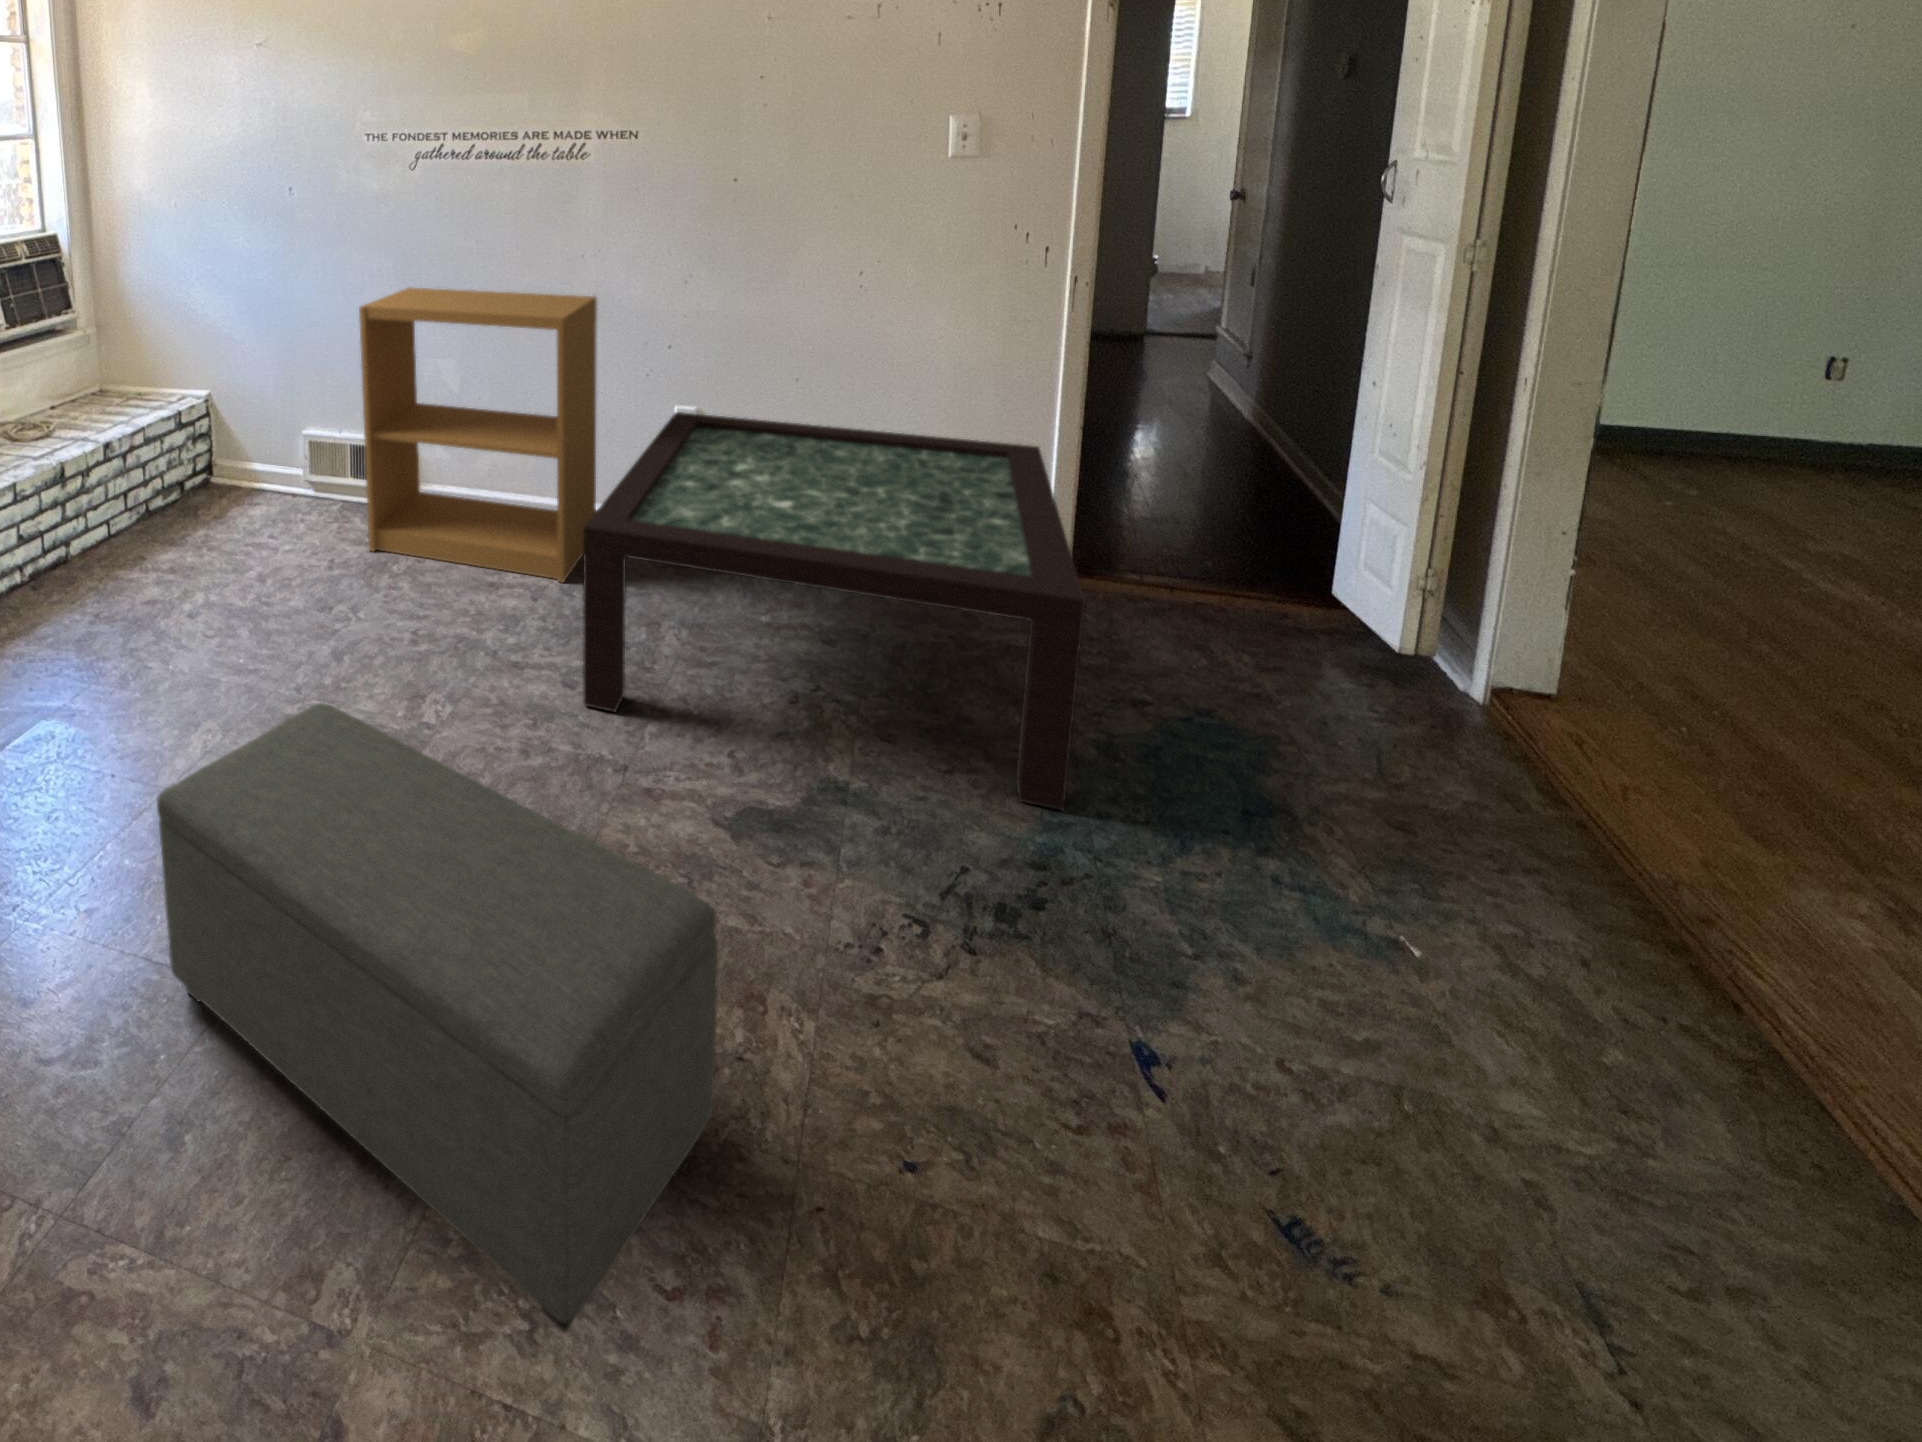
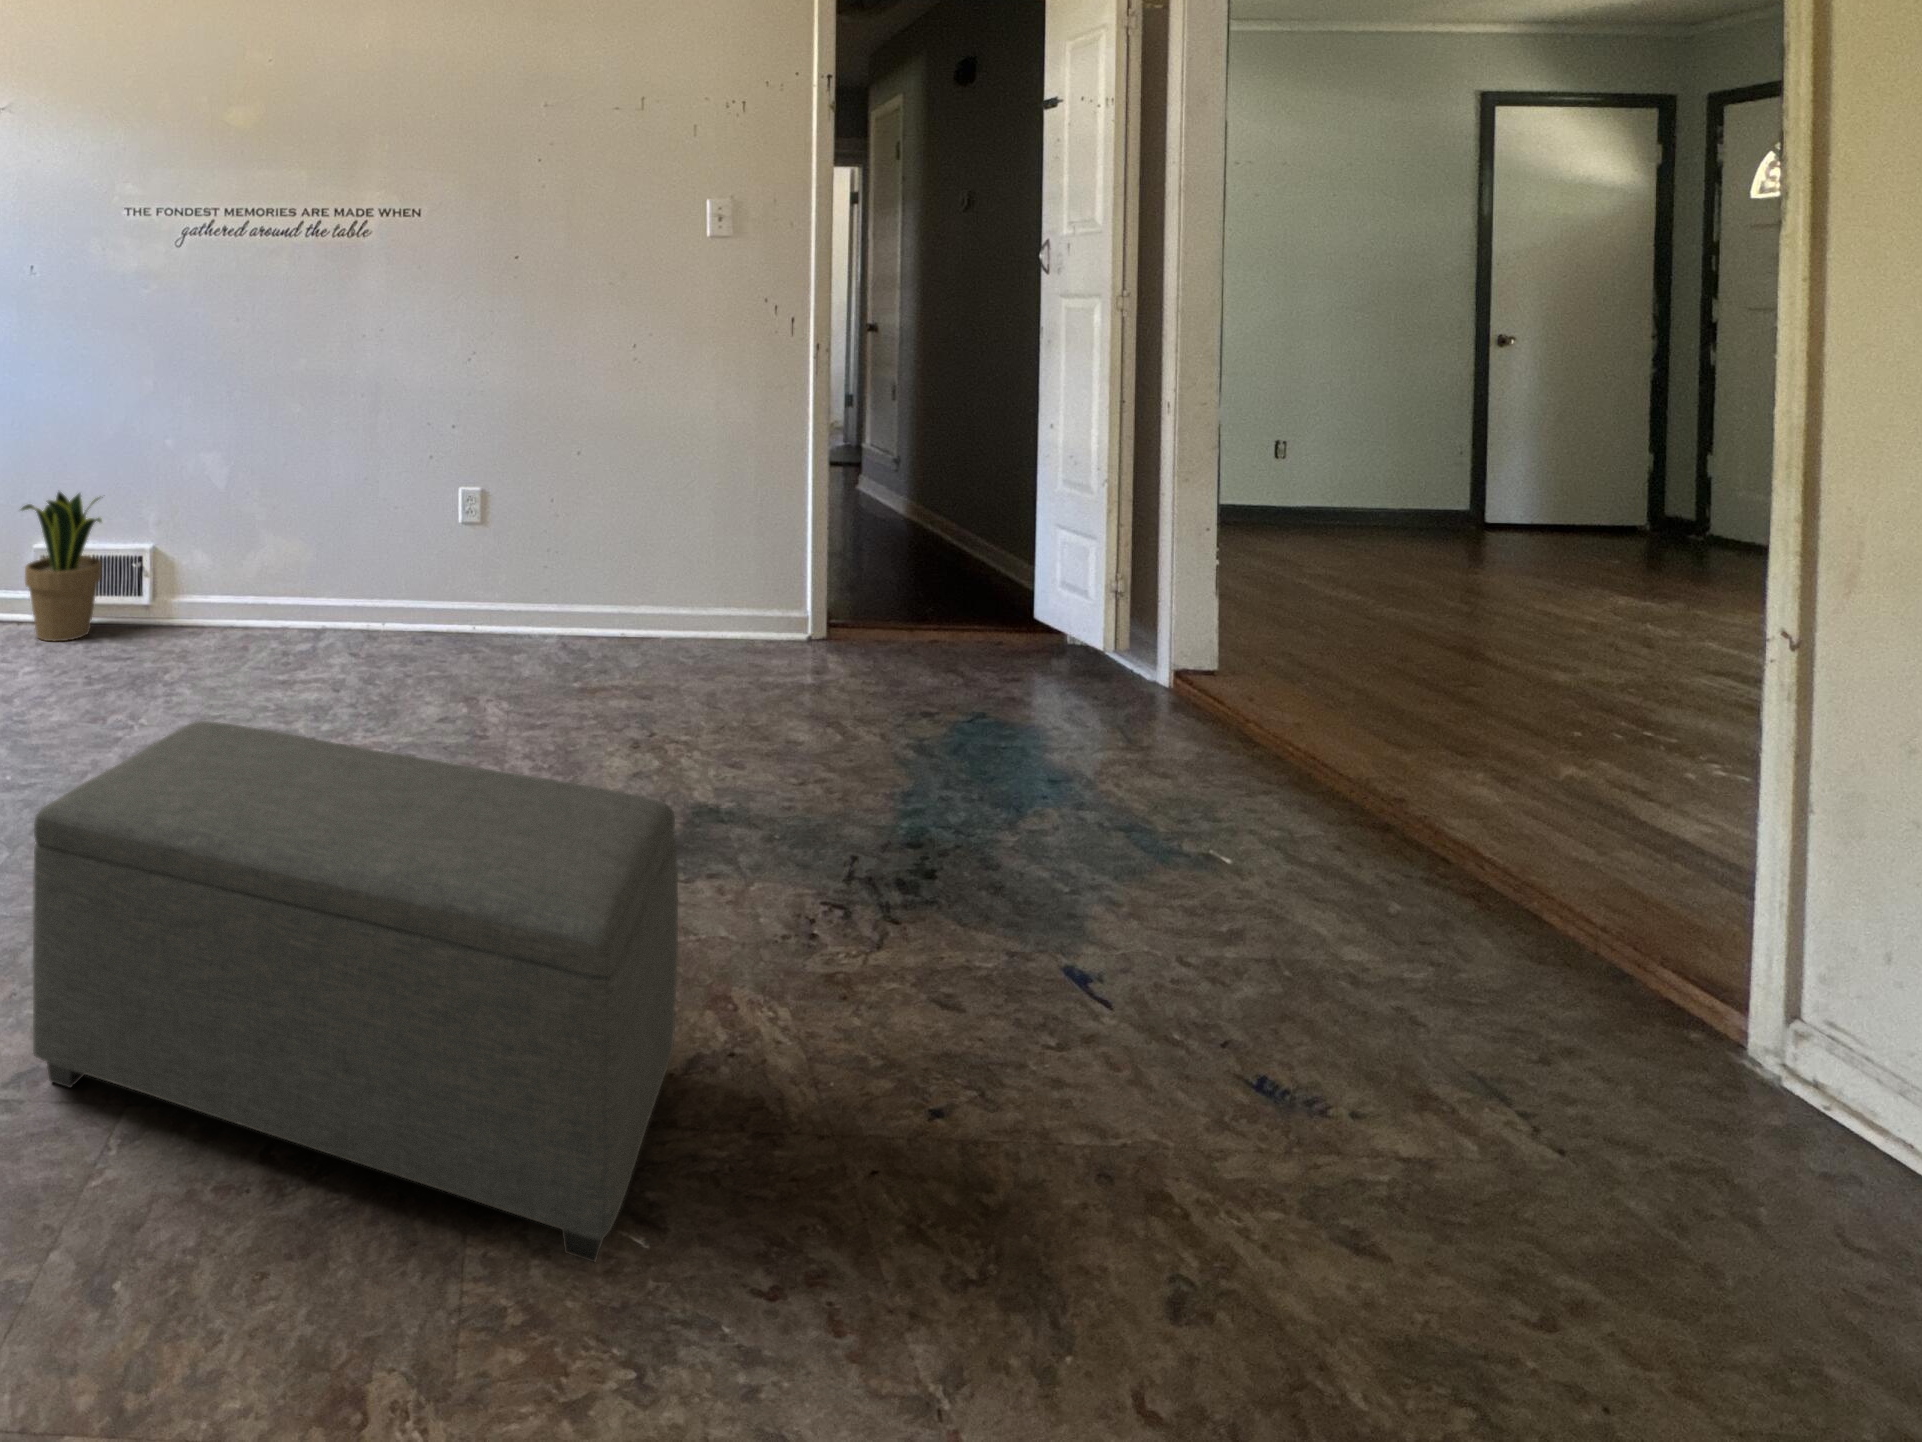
bookshelf: present [359,288,597,582] -> none [135,371,384,668]
potted plant: none [277,393,352,521] -> present [21,492,102,641]
coffee table: present [583,412,1085,810] -> none [420,488,871,780]

